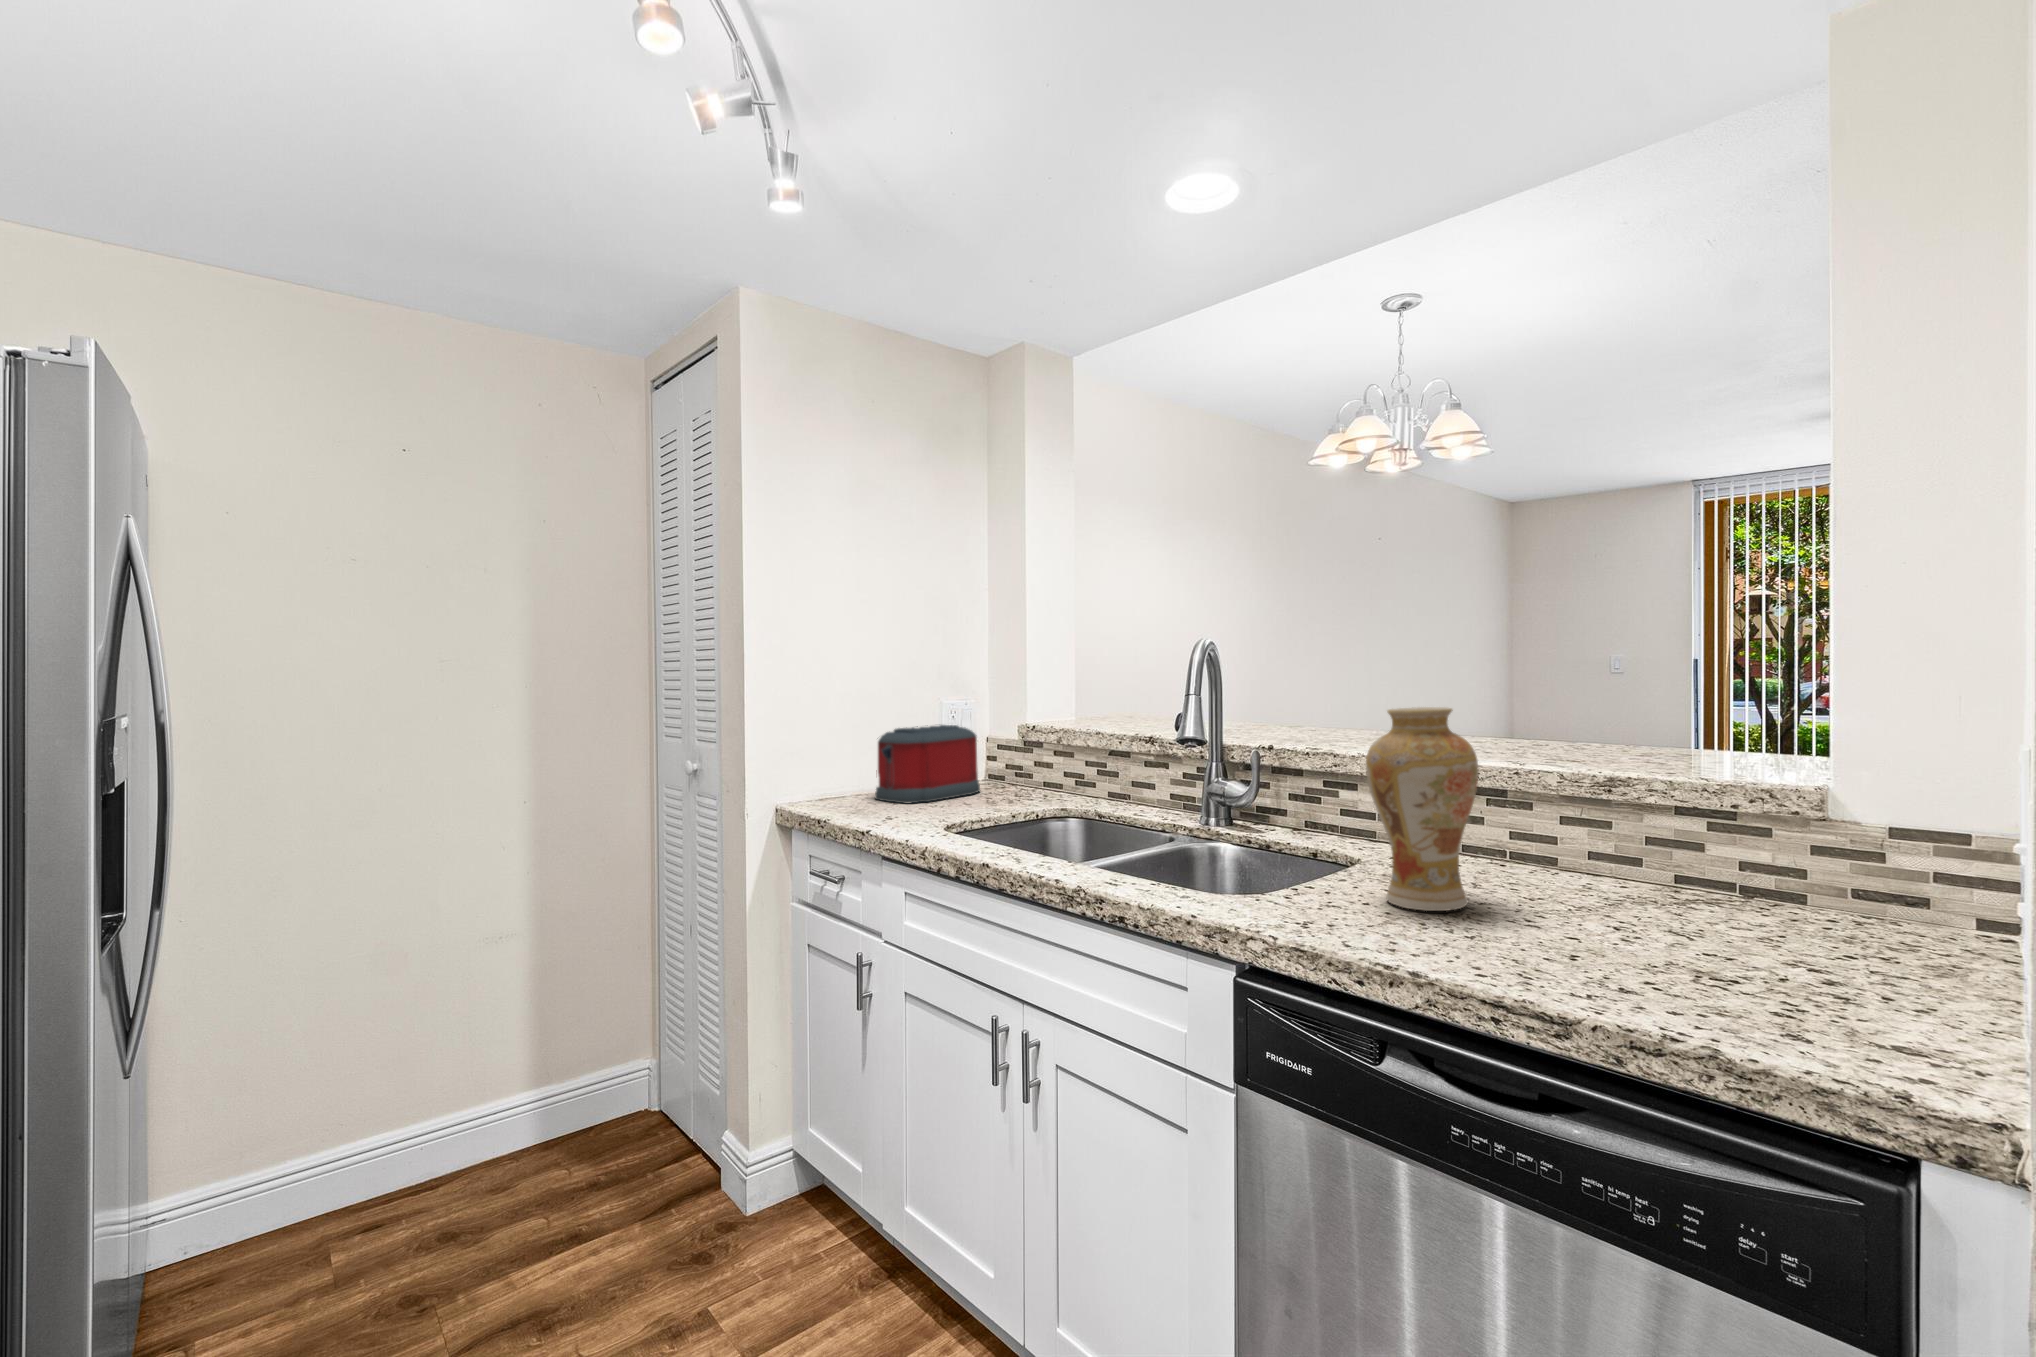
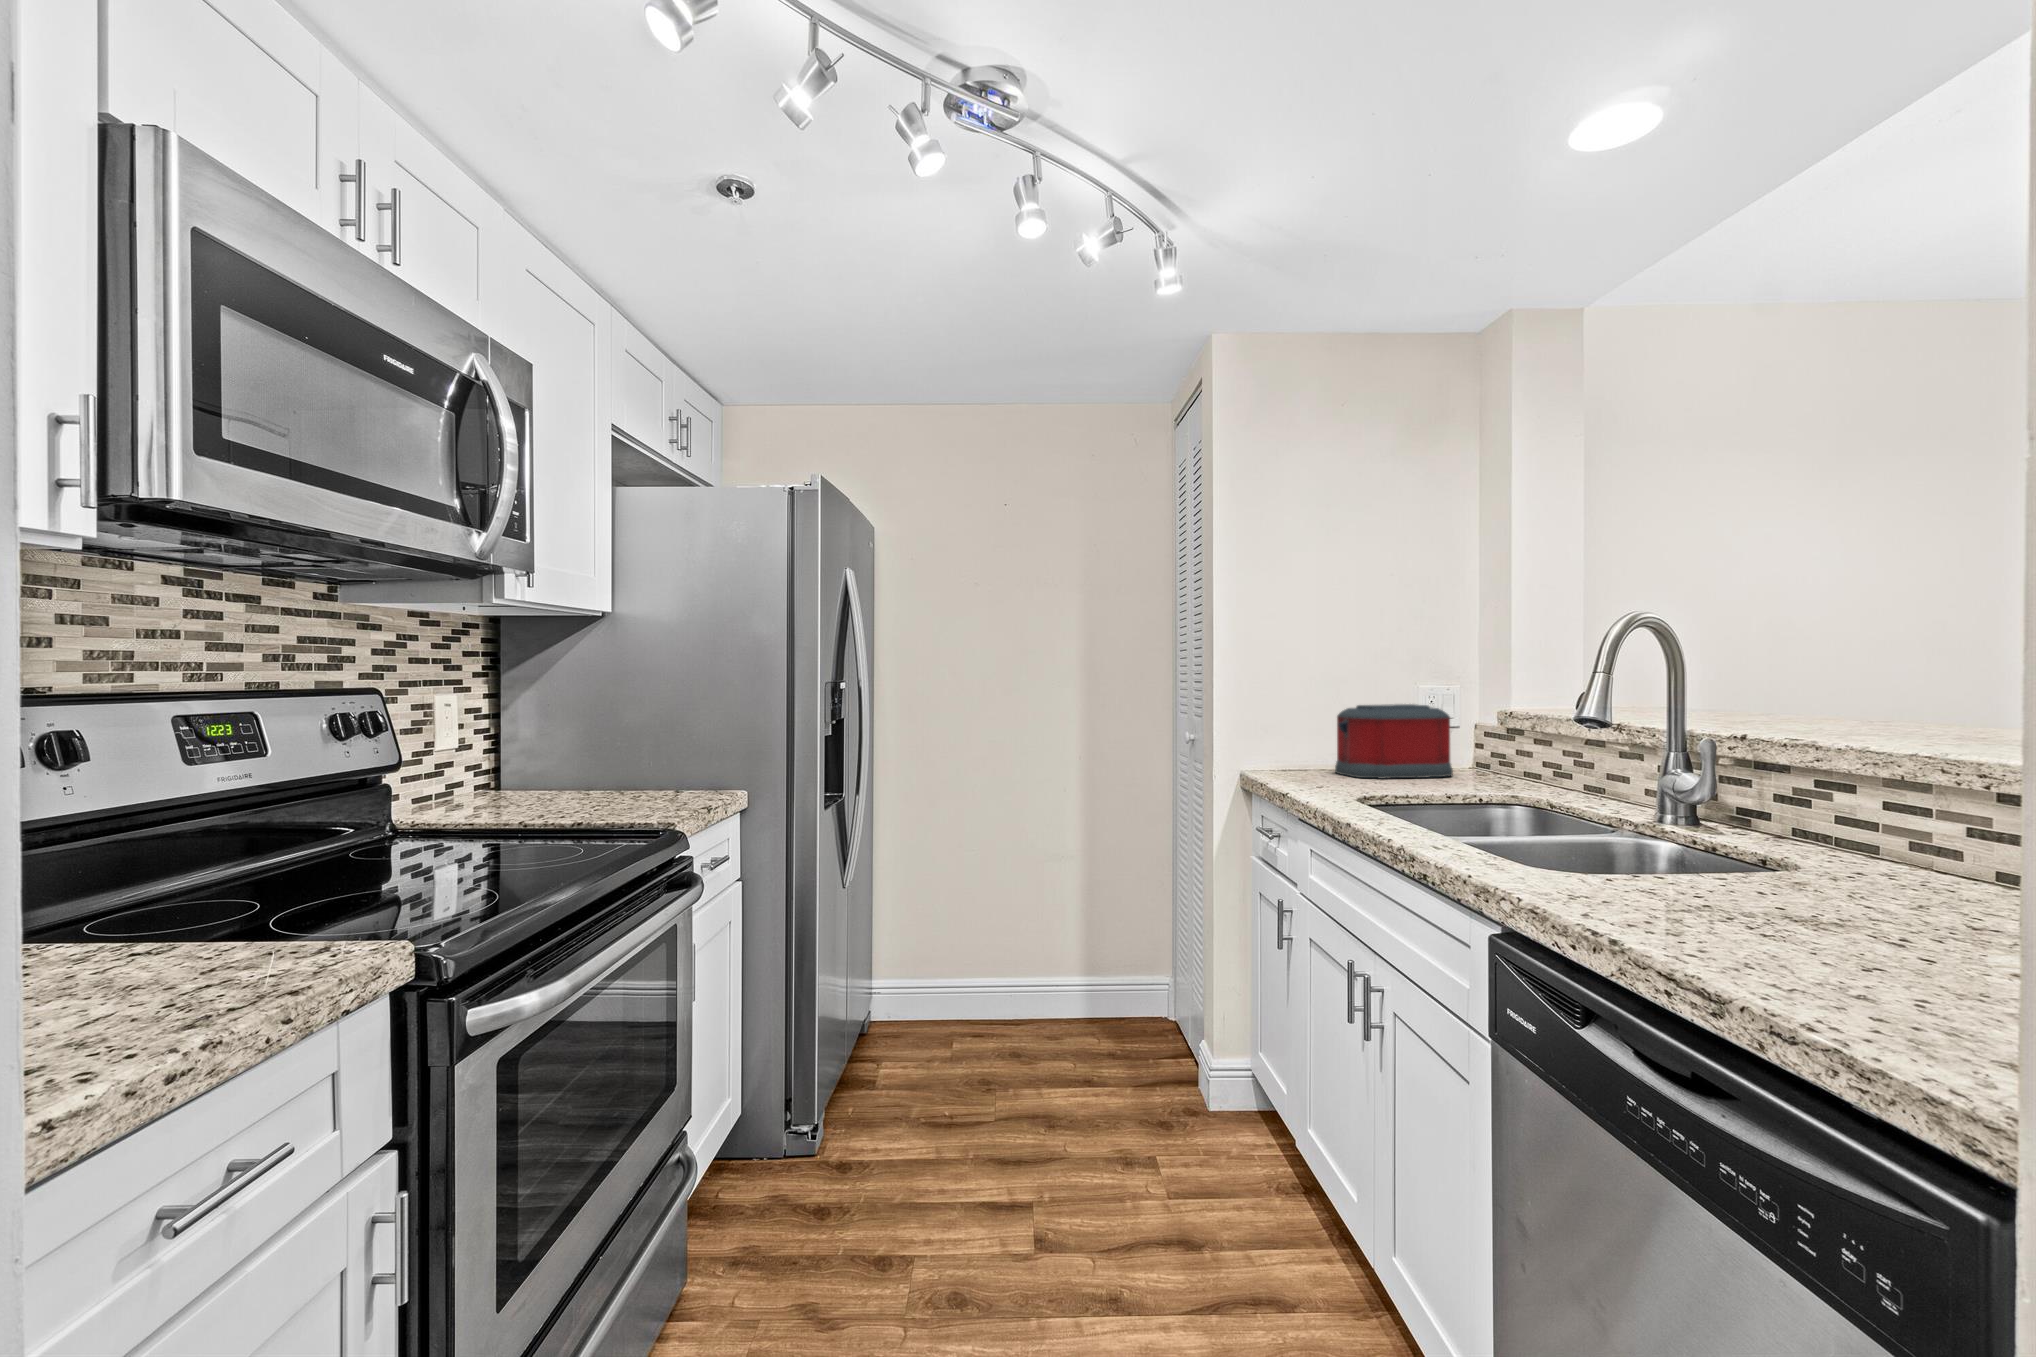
vase: present [1366,707,1479,911] -> none [1710,673,1869,916]

